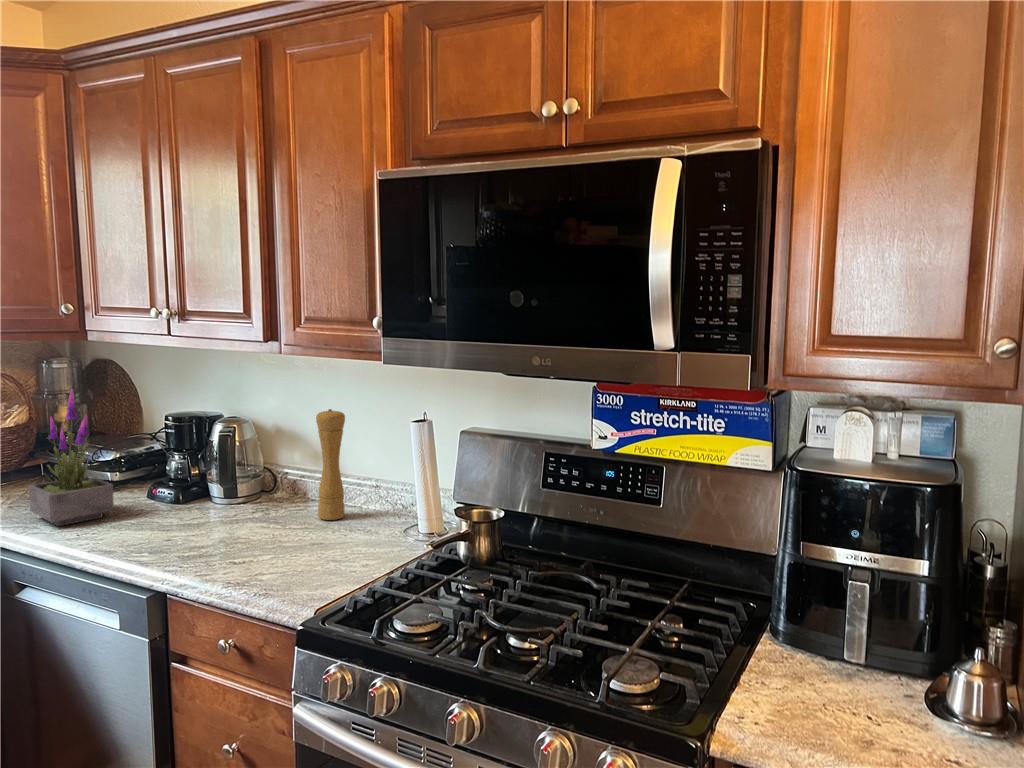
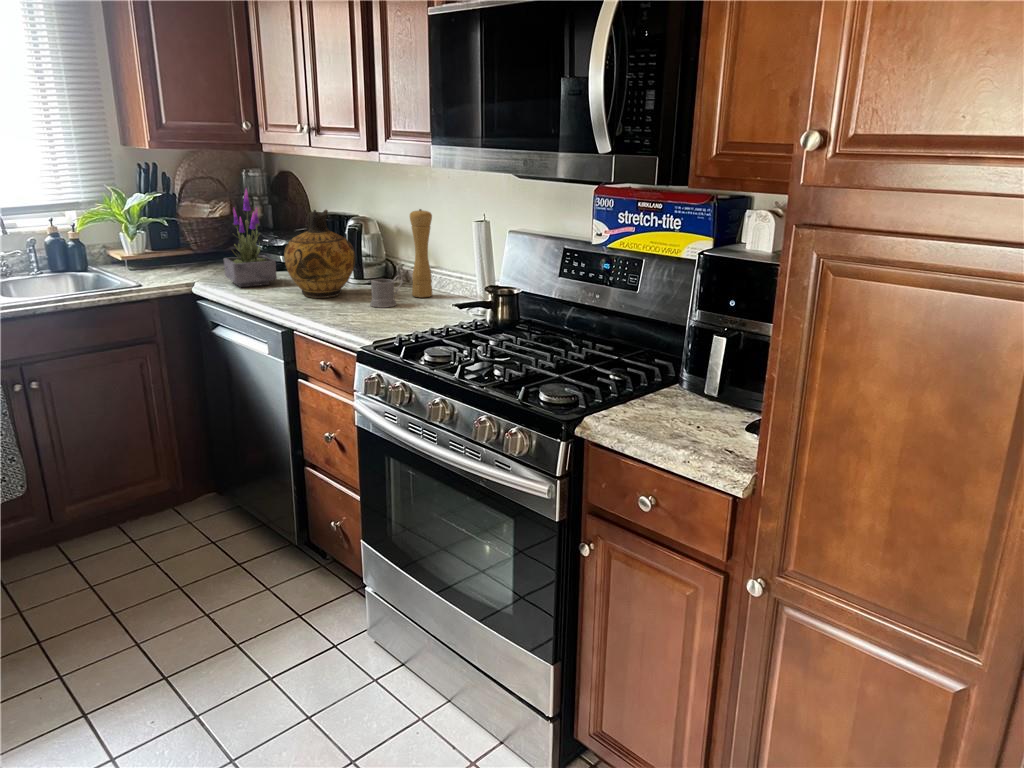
ceramic jug: none [137,415,240,535] -> present [284,210,356,298]
mug: none [272,496,314,543] -> present [370,275,403,308]

